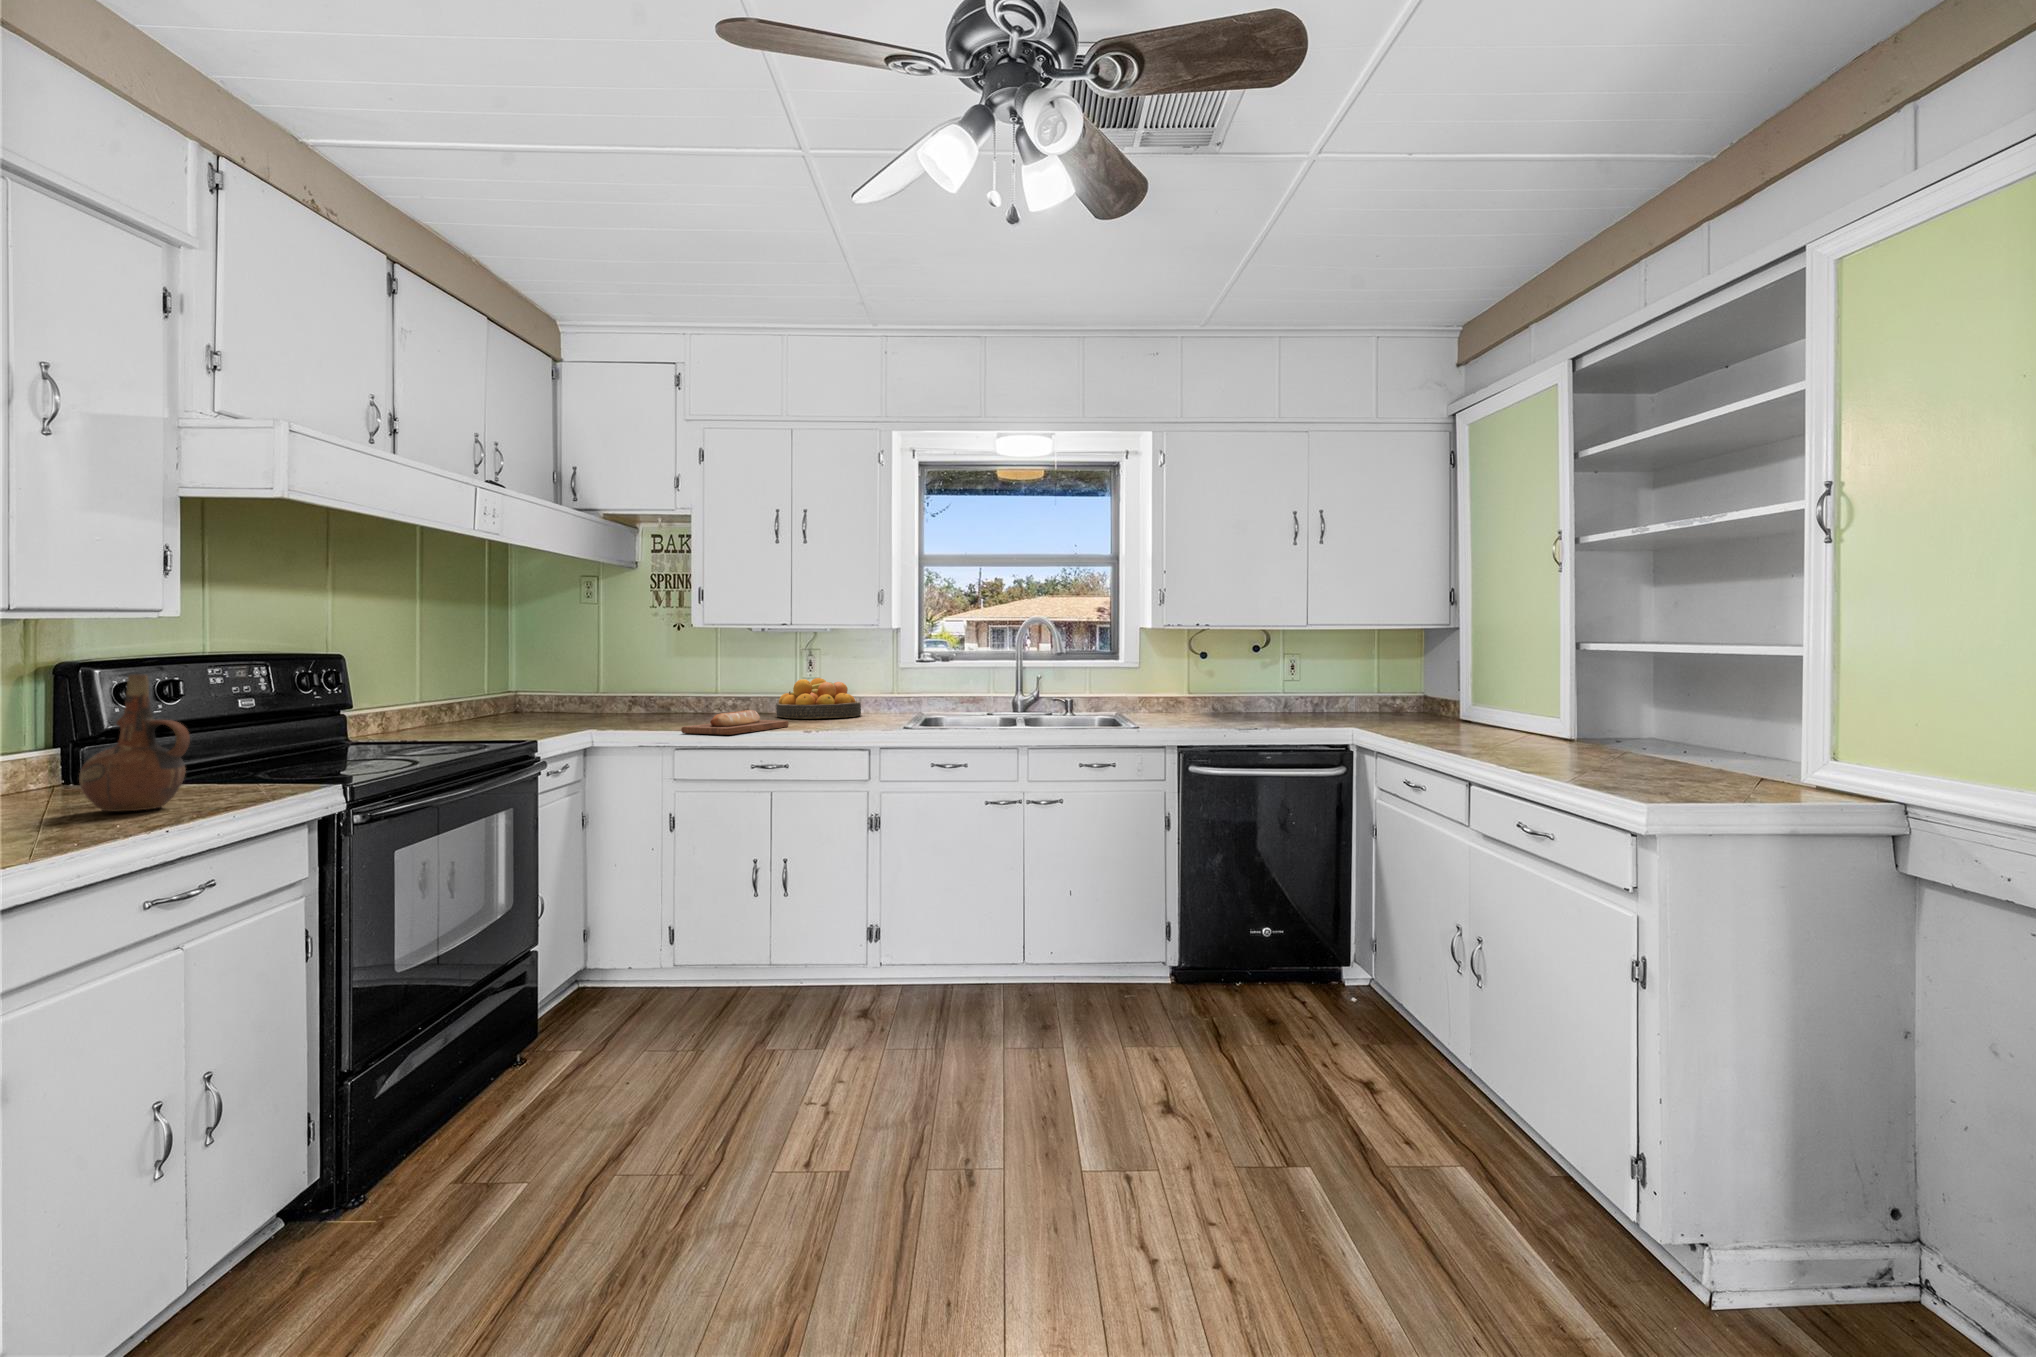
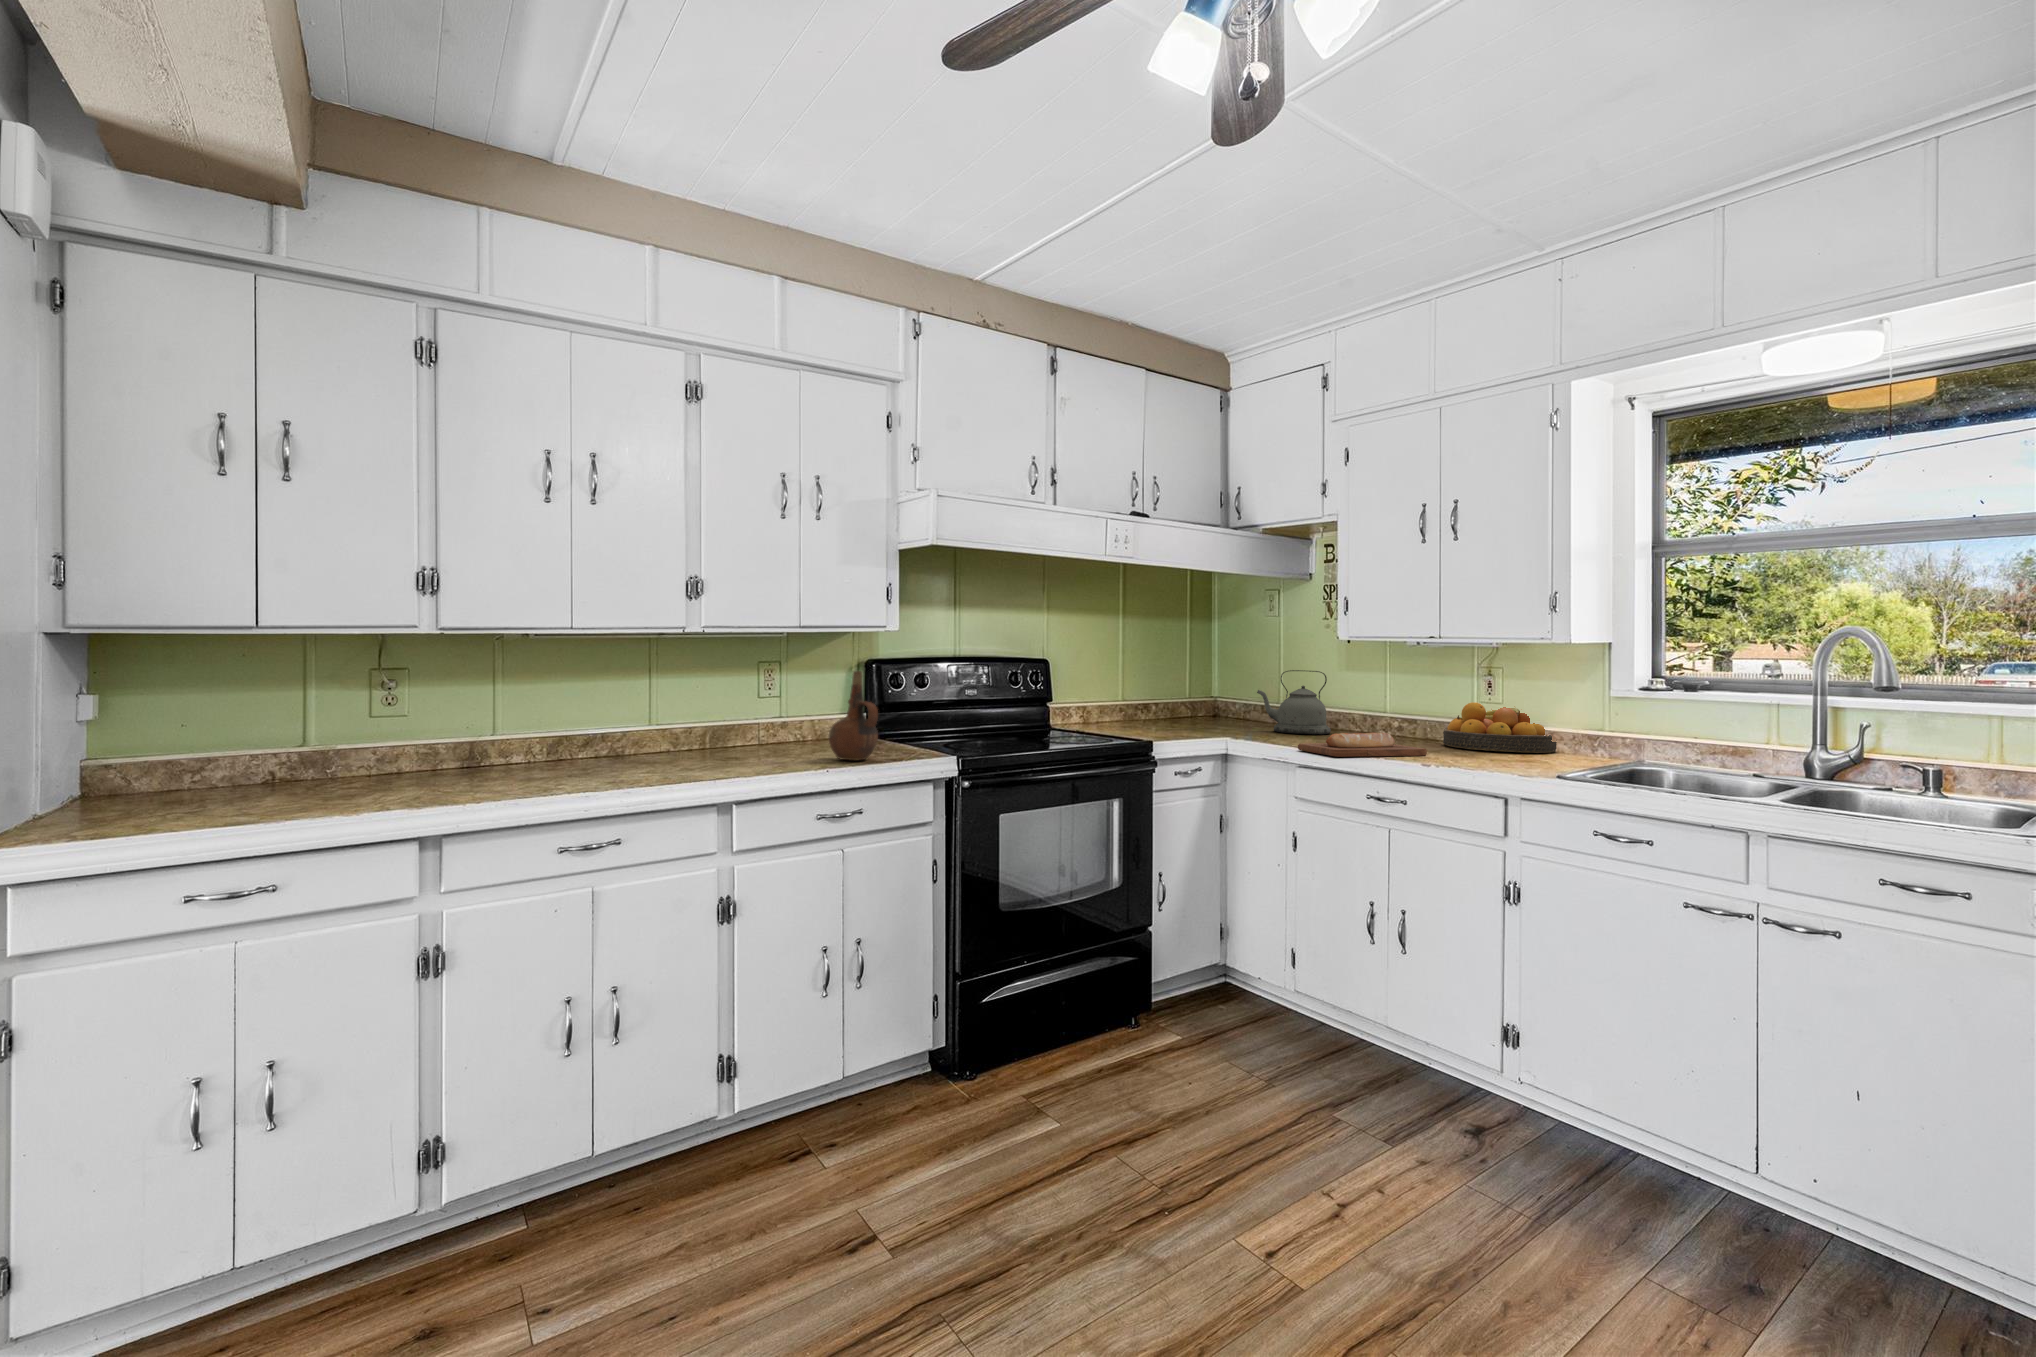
kettle: none [590,657,667,720] -> present [1257,670,1331,734]

